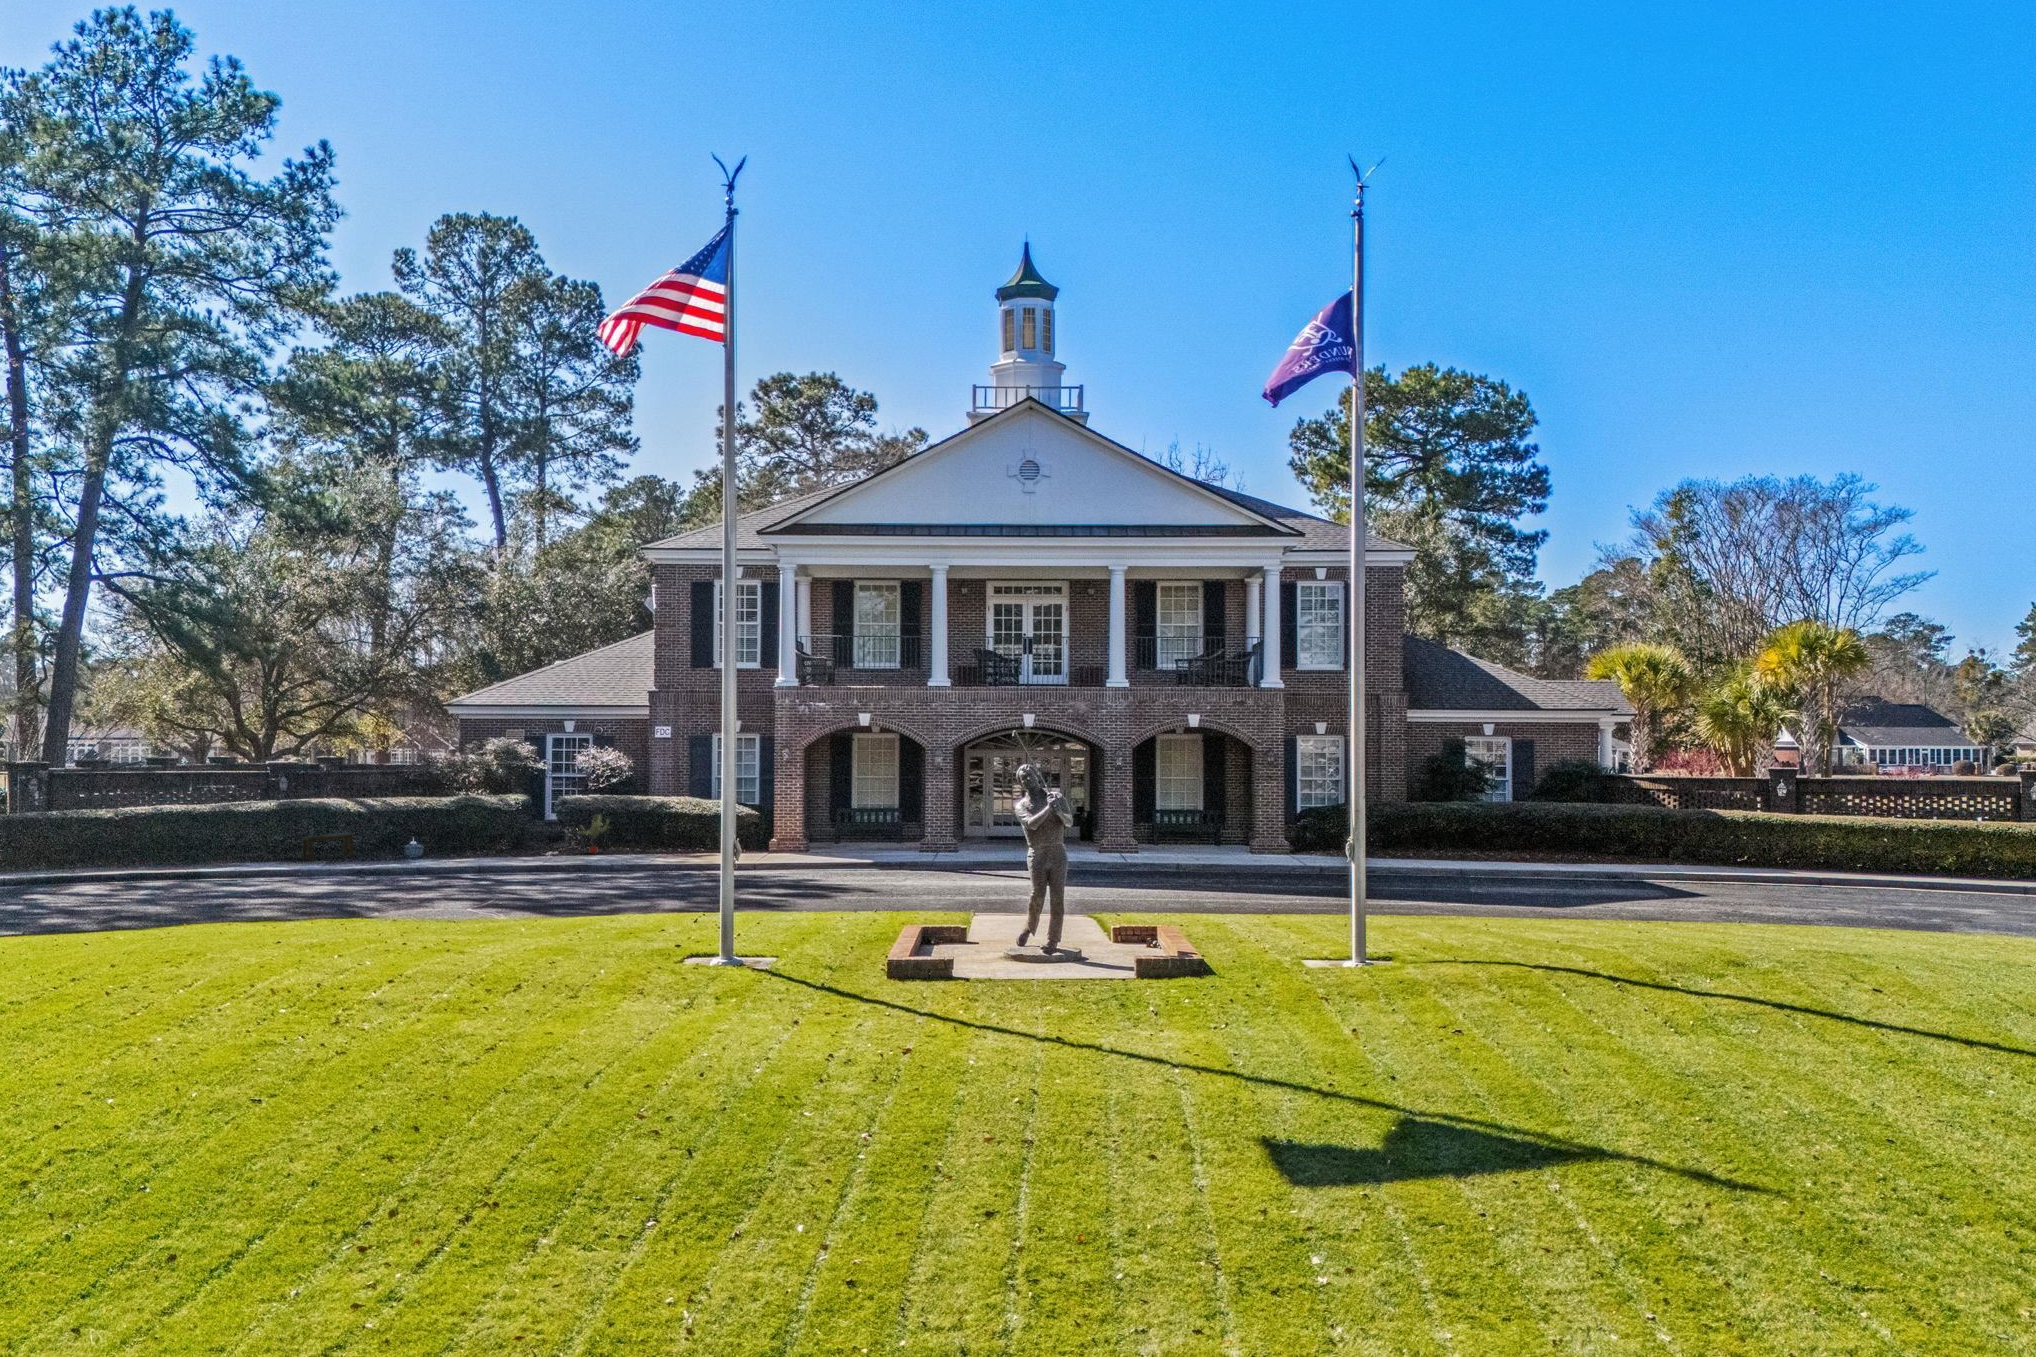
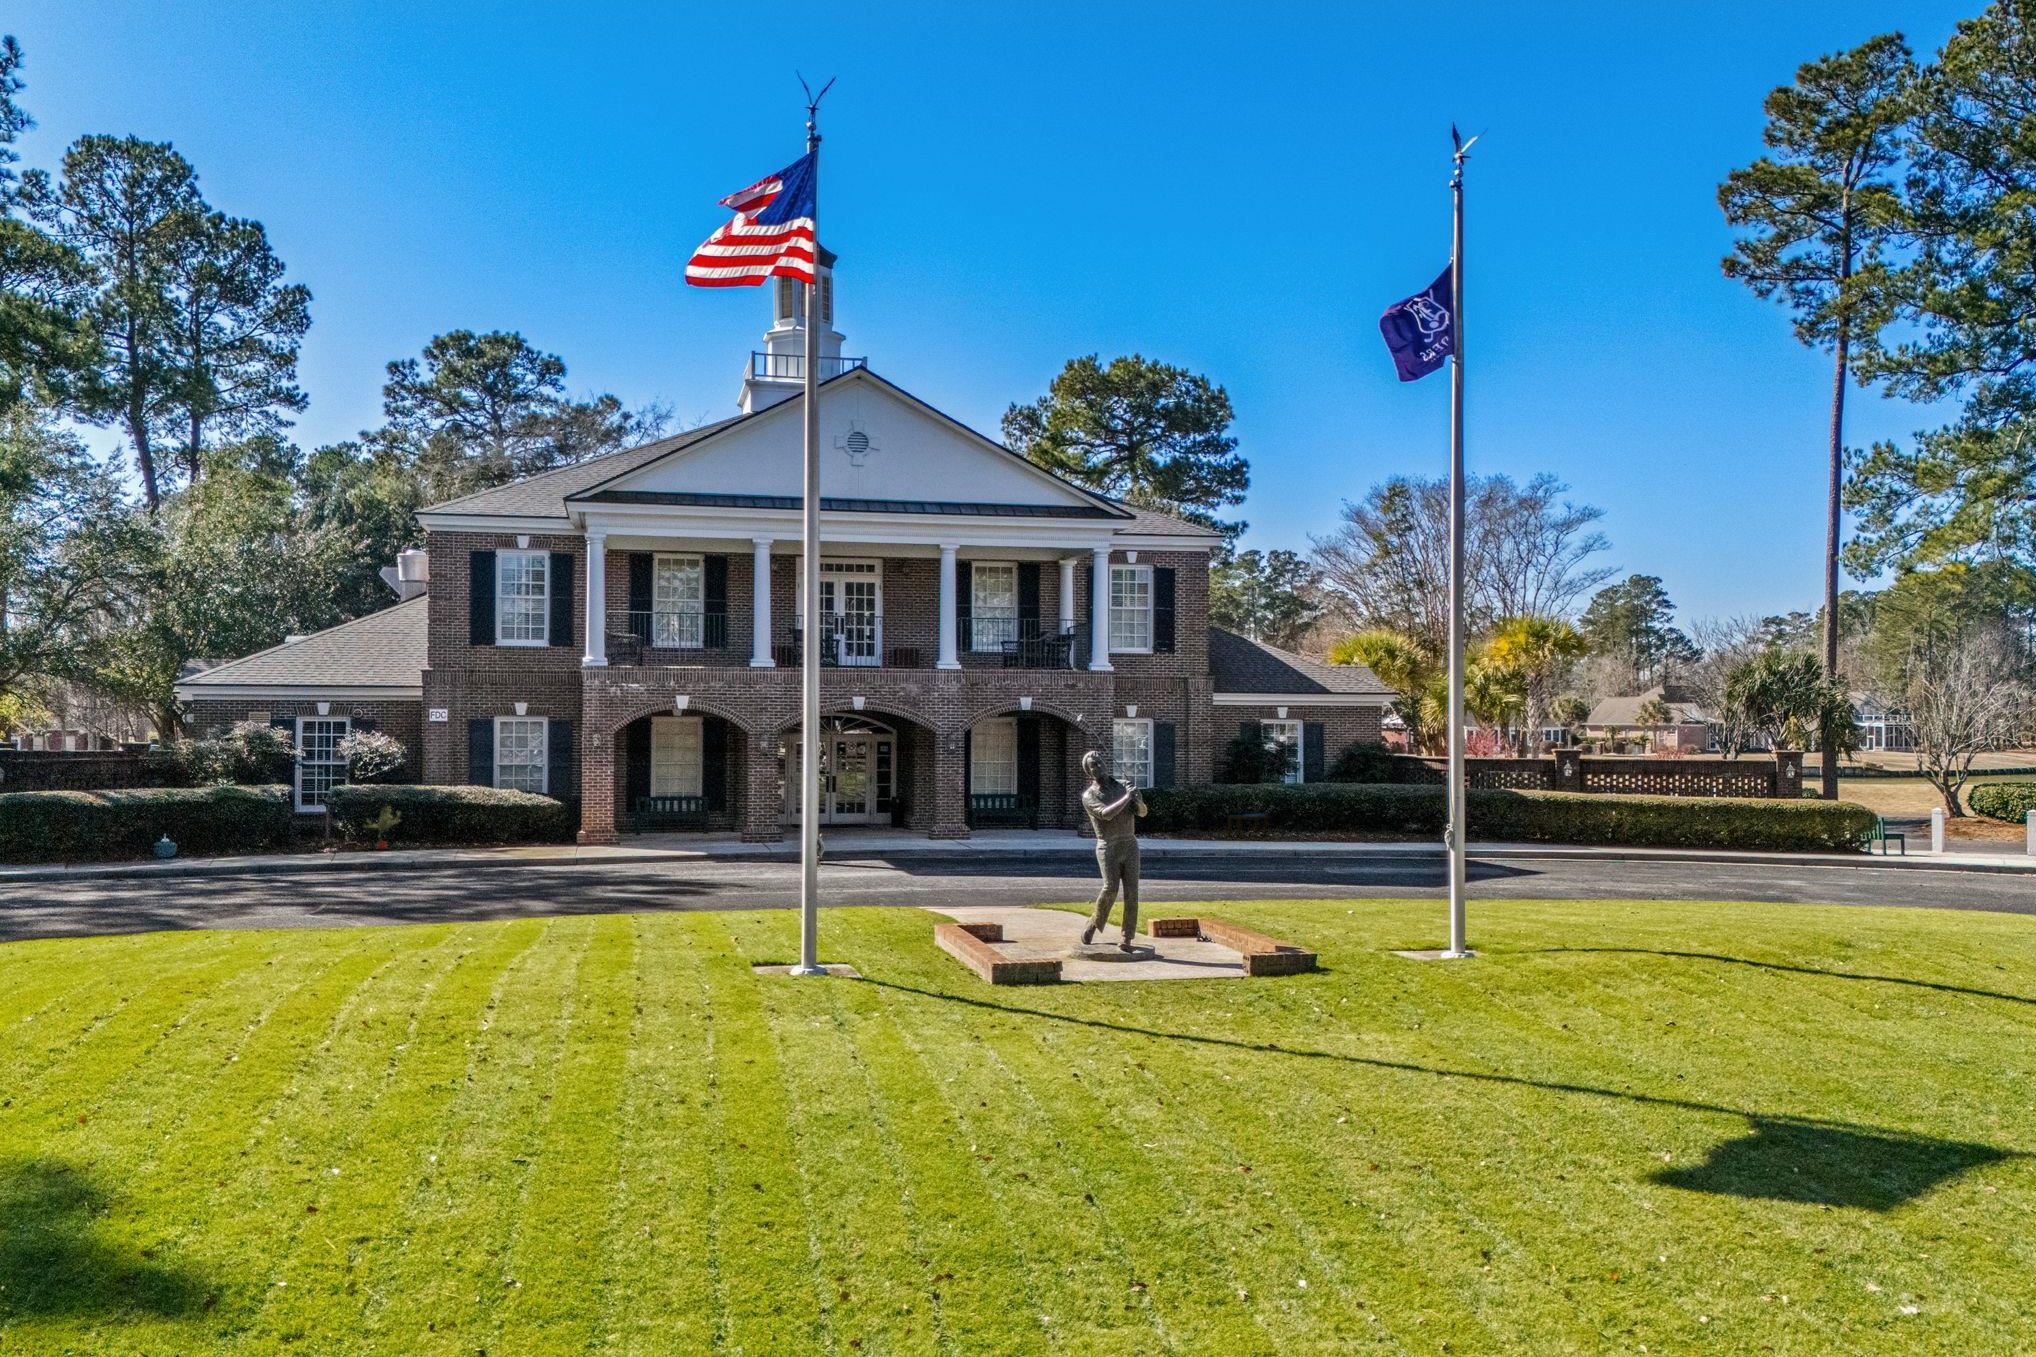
bench: present [302,832,353,861] -> present [1228,813,1268,838]

